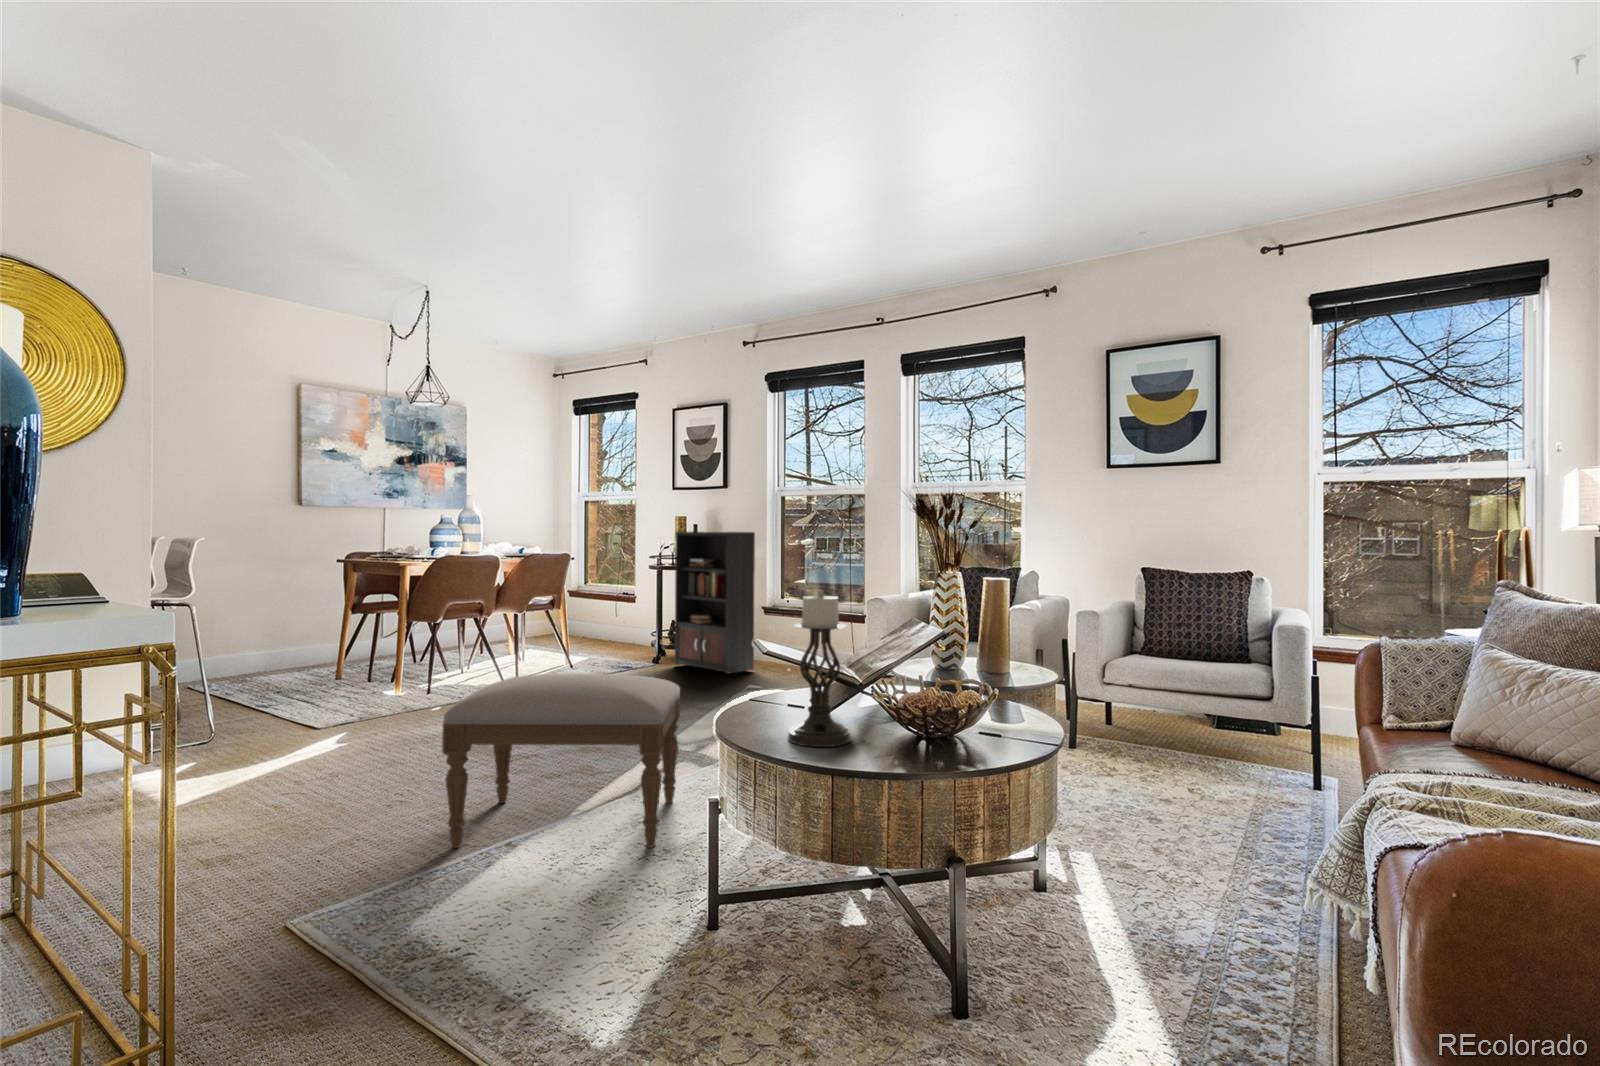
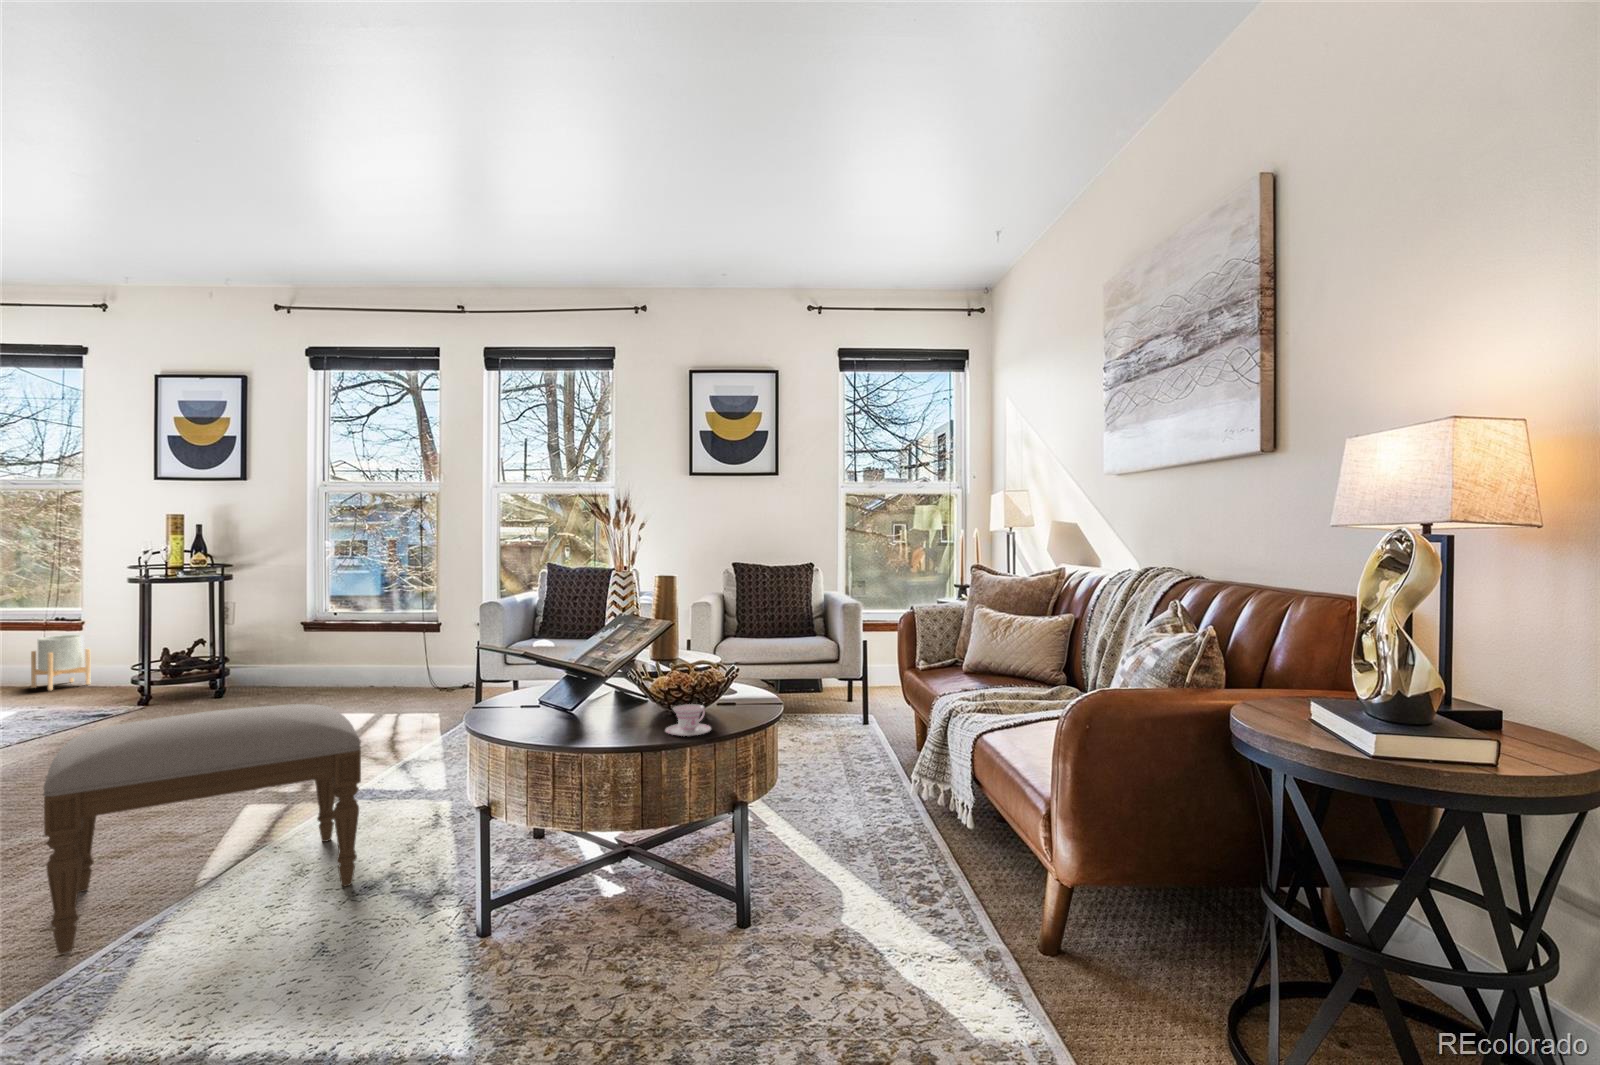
bookcase: present [675,531,755,674] -> none [183,533,351,700]
candle holder: present [788,591,851,747] -> none [574,596,633,736]
planter: none [600,608,633,649] -> present [31,635,91,690]
teacup: none [873,725,928,764] -> present [666,704,711,736]

